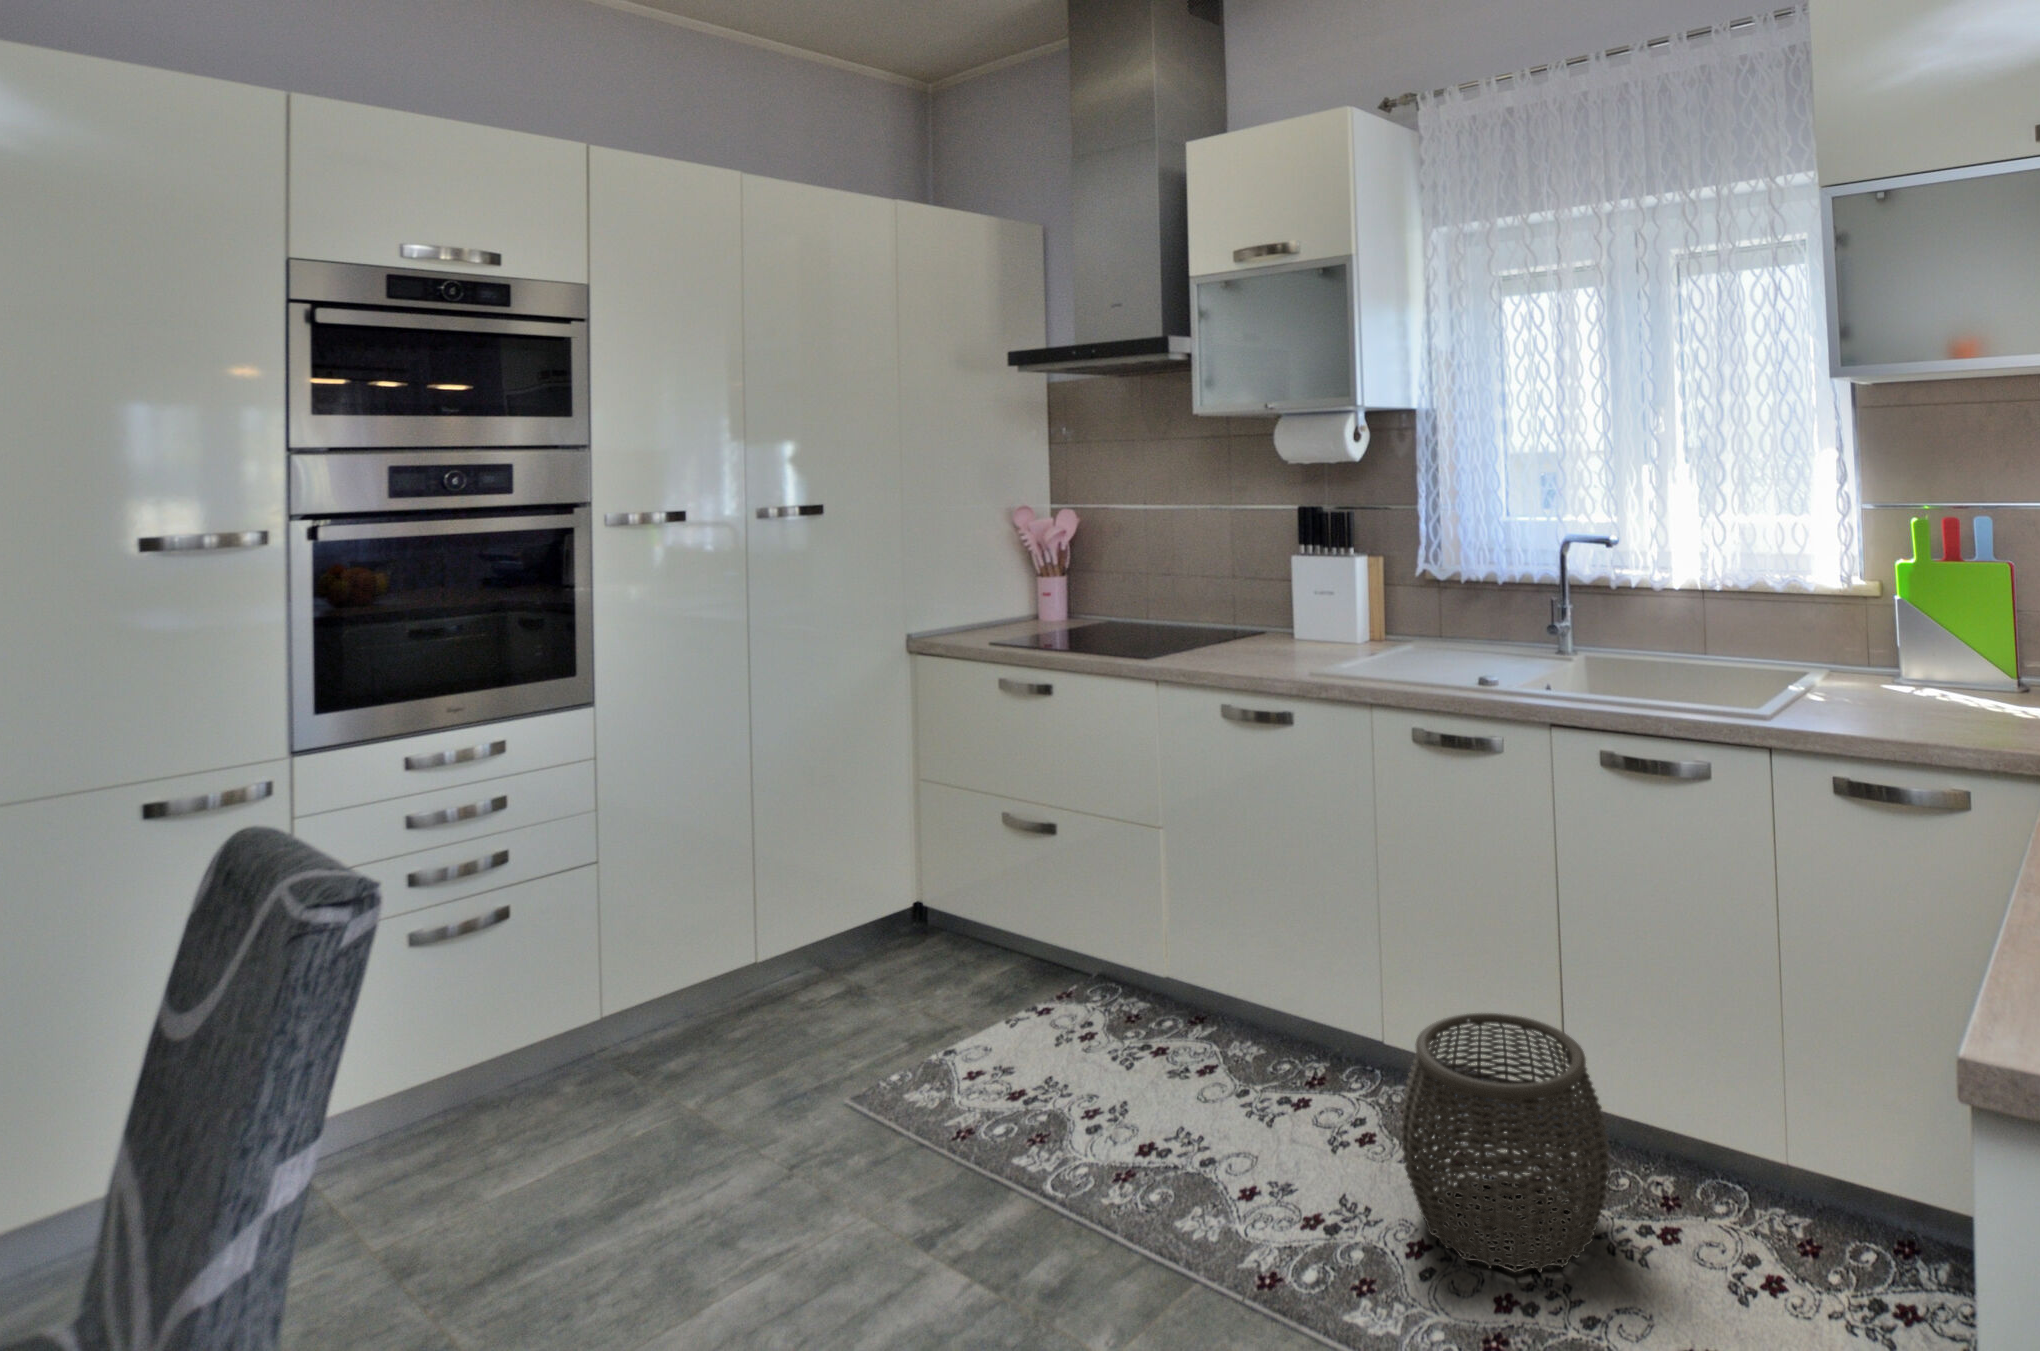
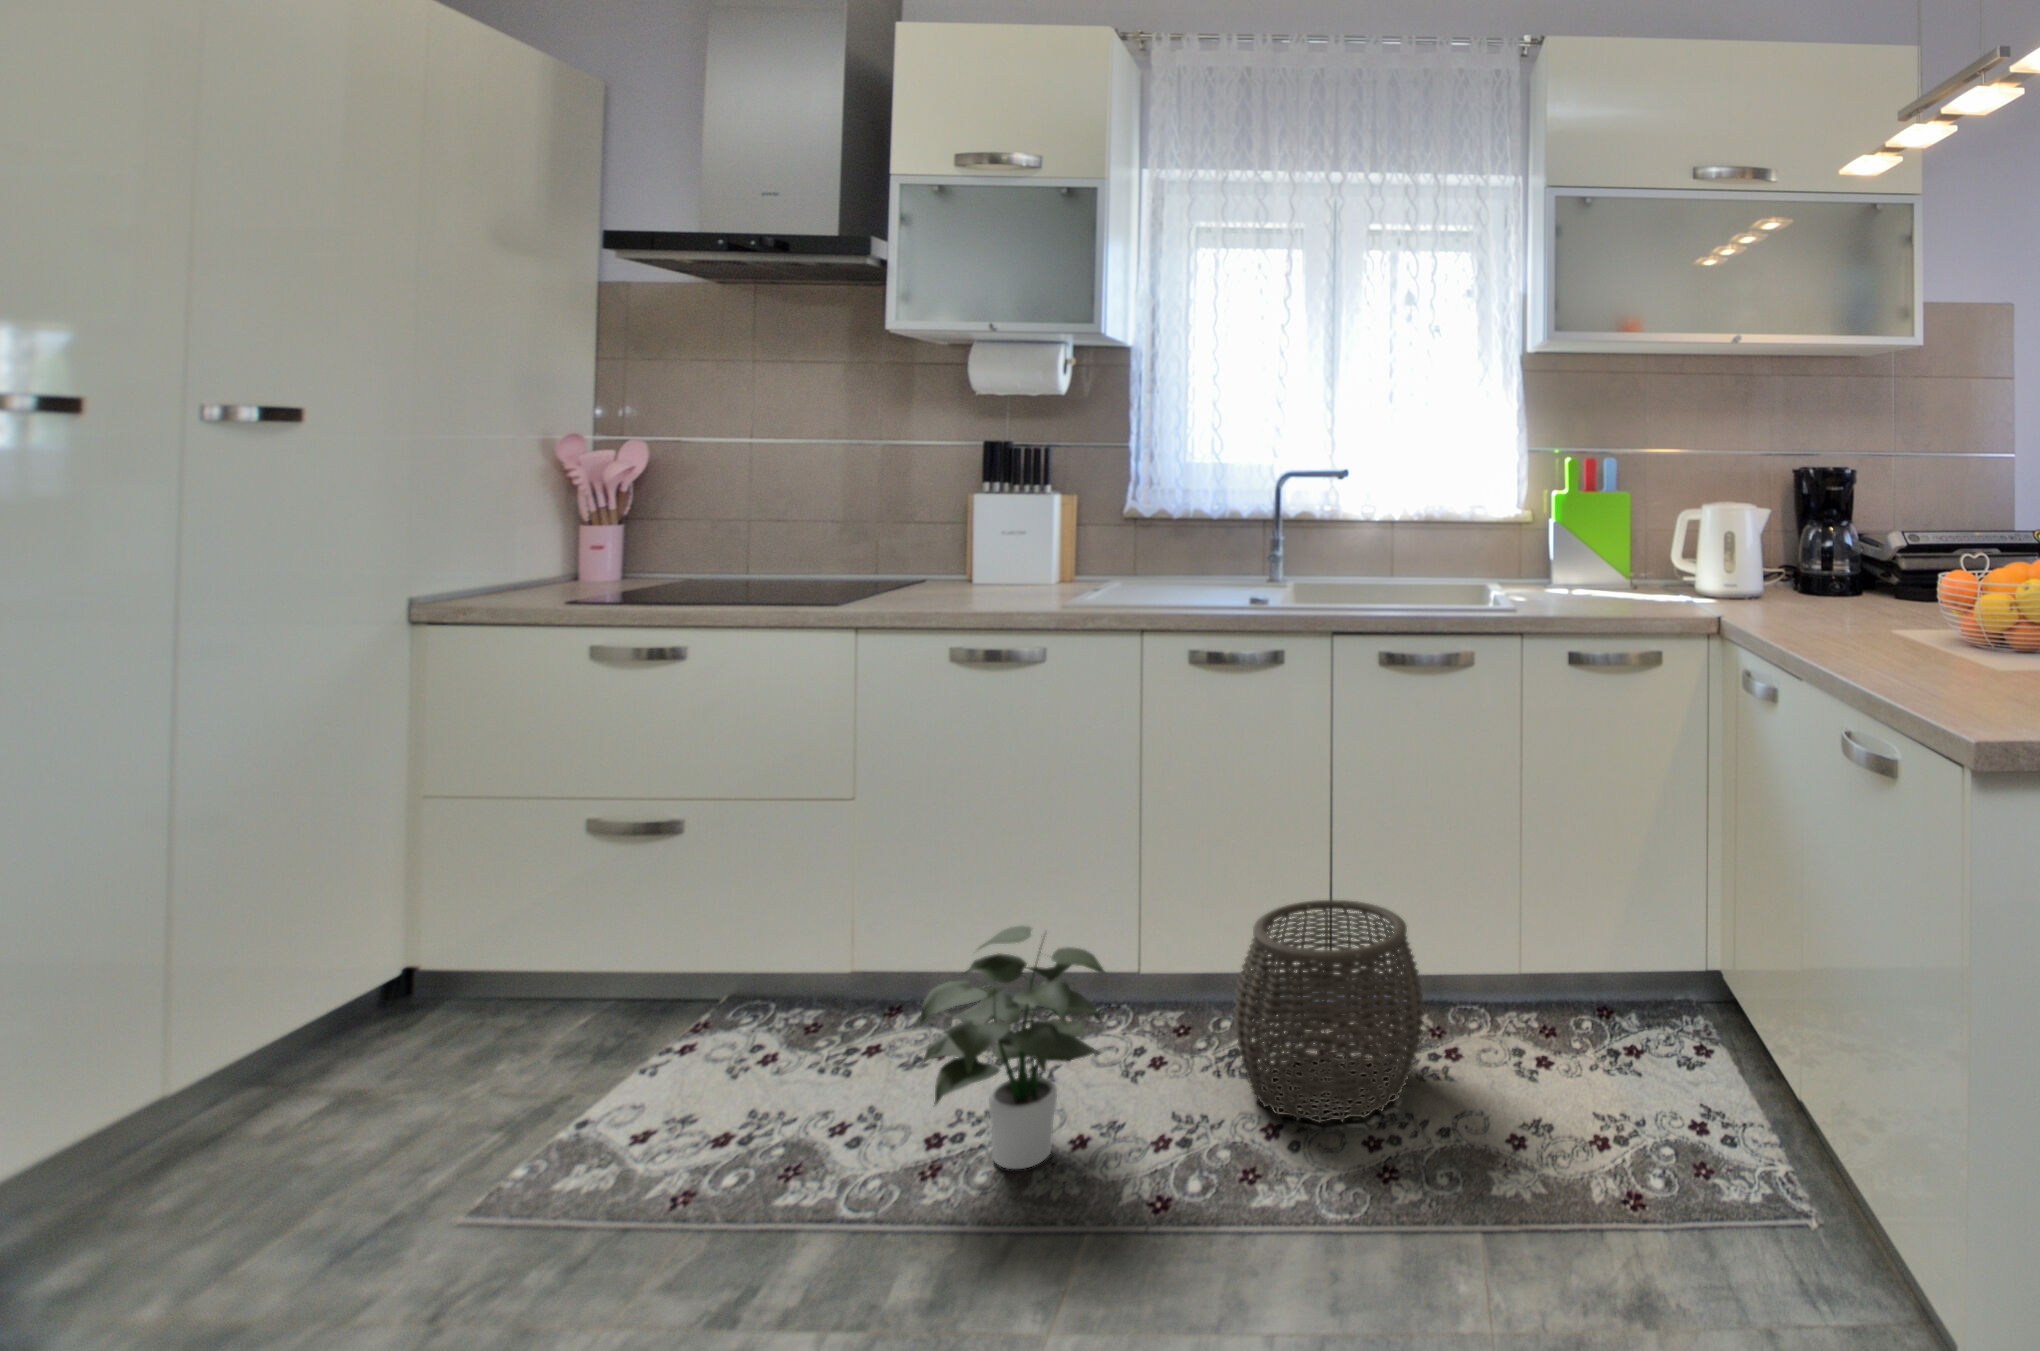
potted plant: none [1093,974,1270,1202] -> present [920,926,1105,1169]

